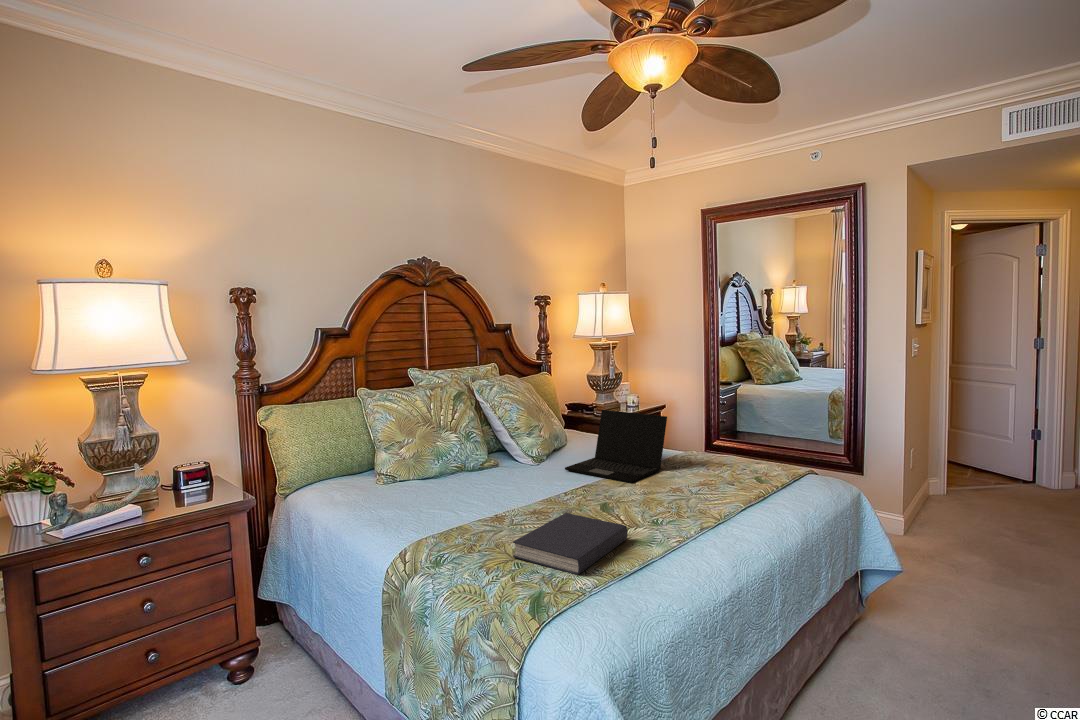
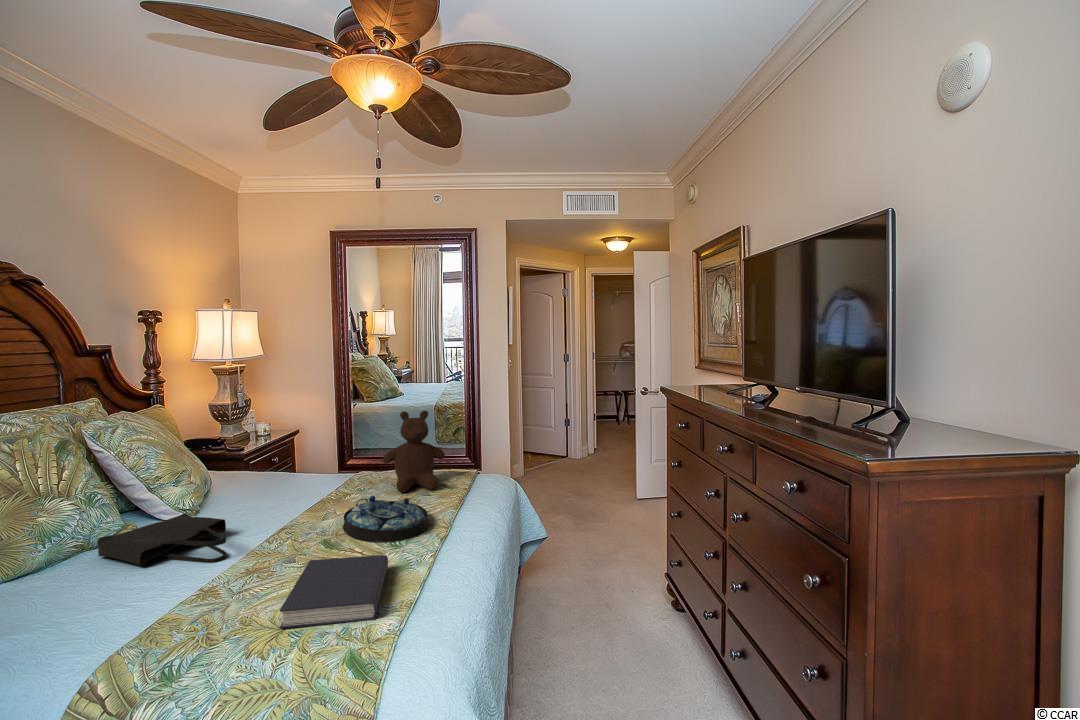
teddy bear: none [696,389,767,480] -> present [383,411,445,492]
laptop: present [565,410,667,483] -> none [244,441,357,516]
tote bag: none [463,459,541,500] -> present [98,513,226,566]
serving tray: none [623,471,707,520] -> present [343,496,429,542]

